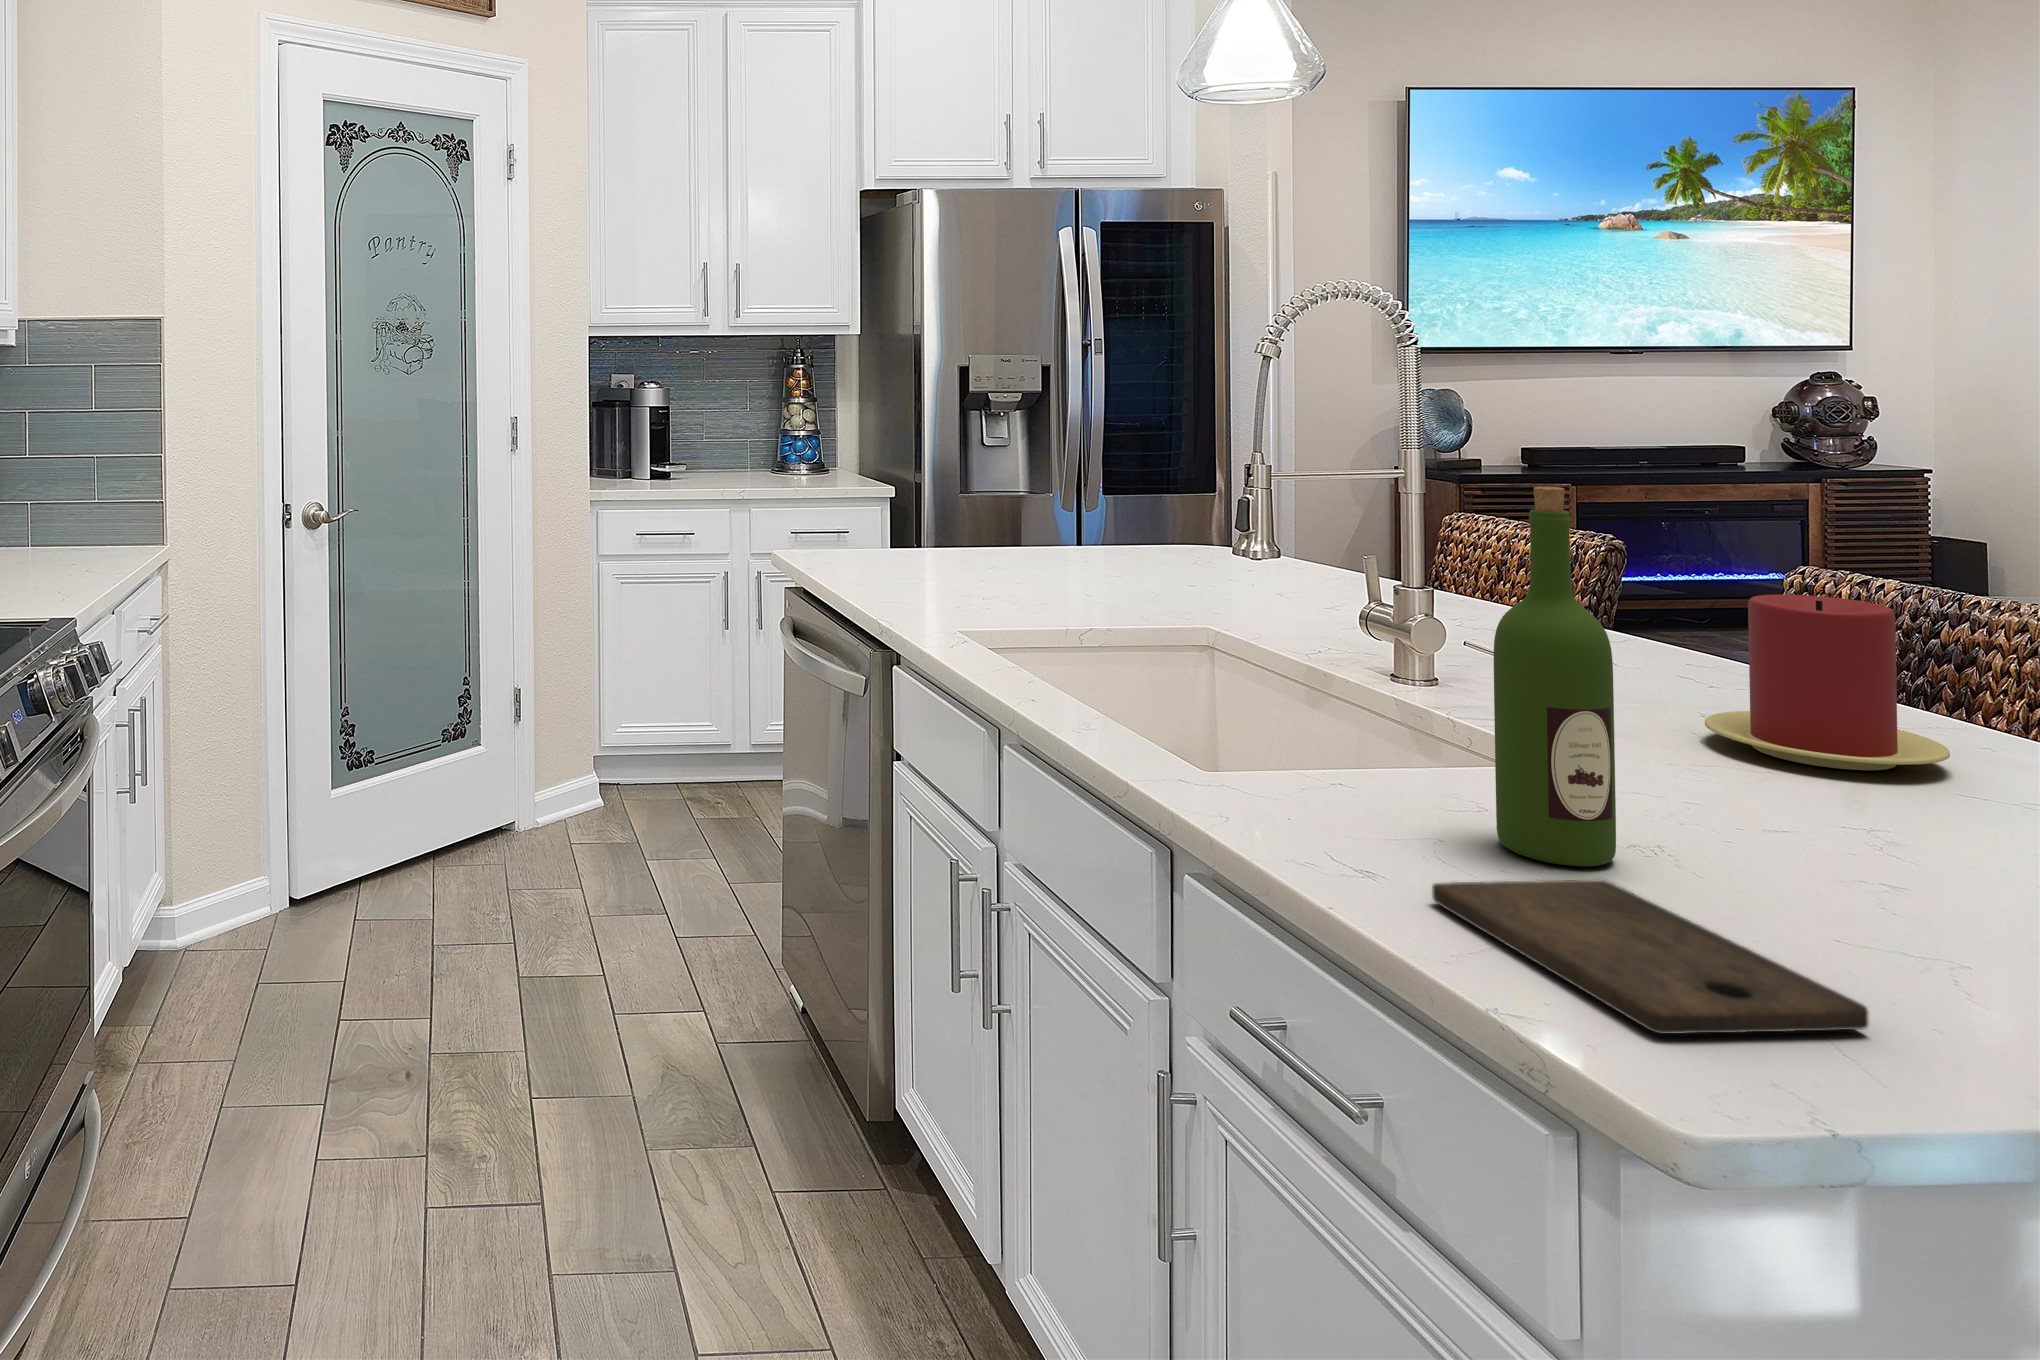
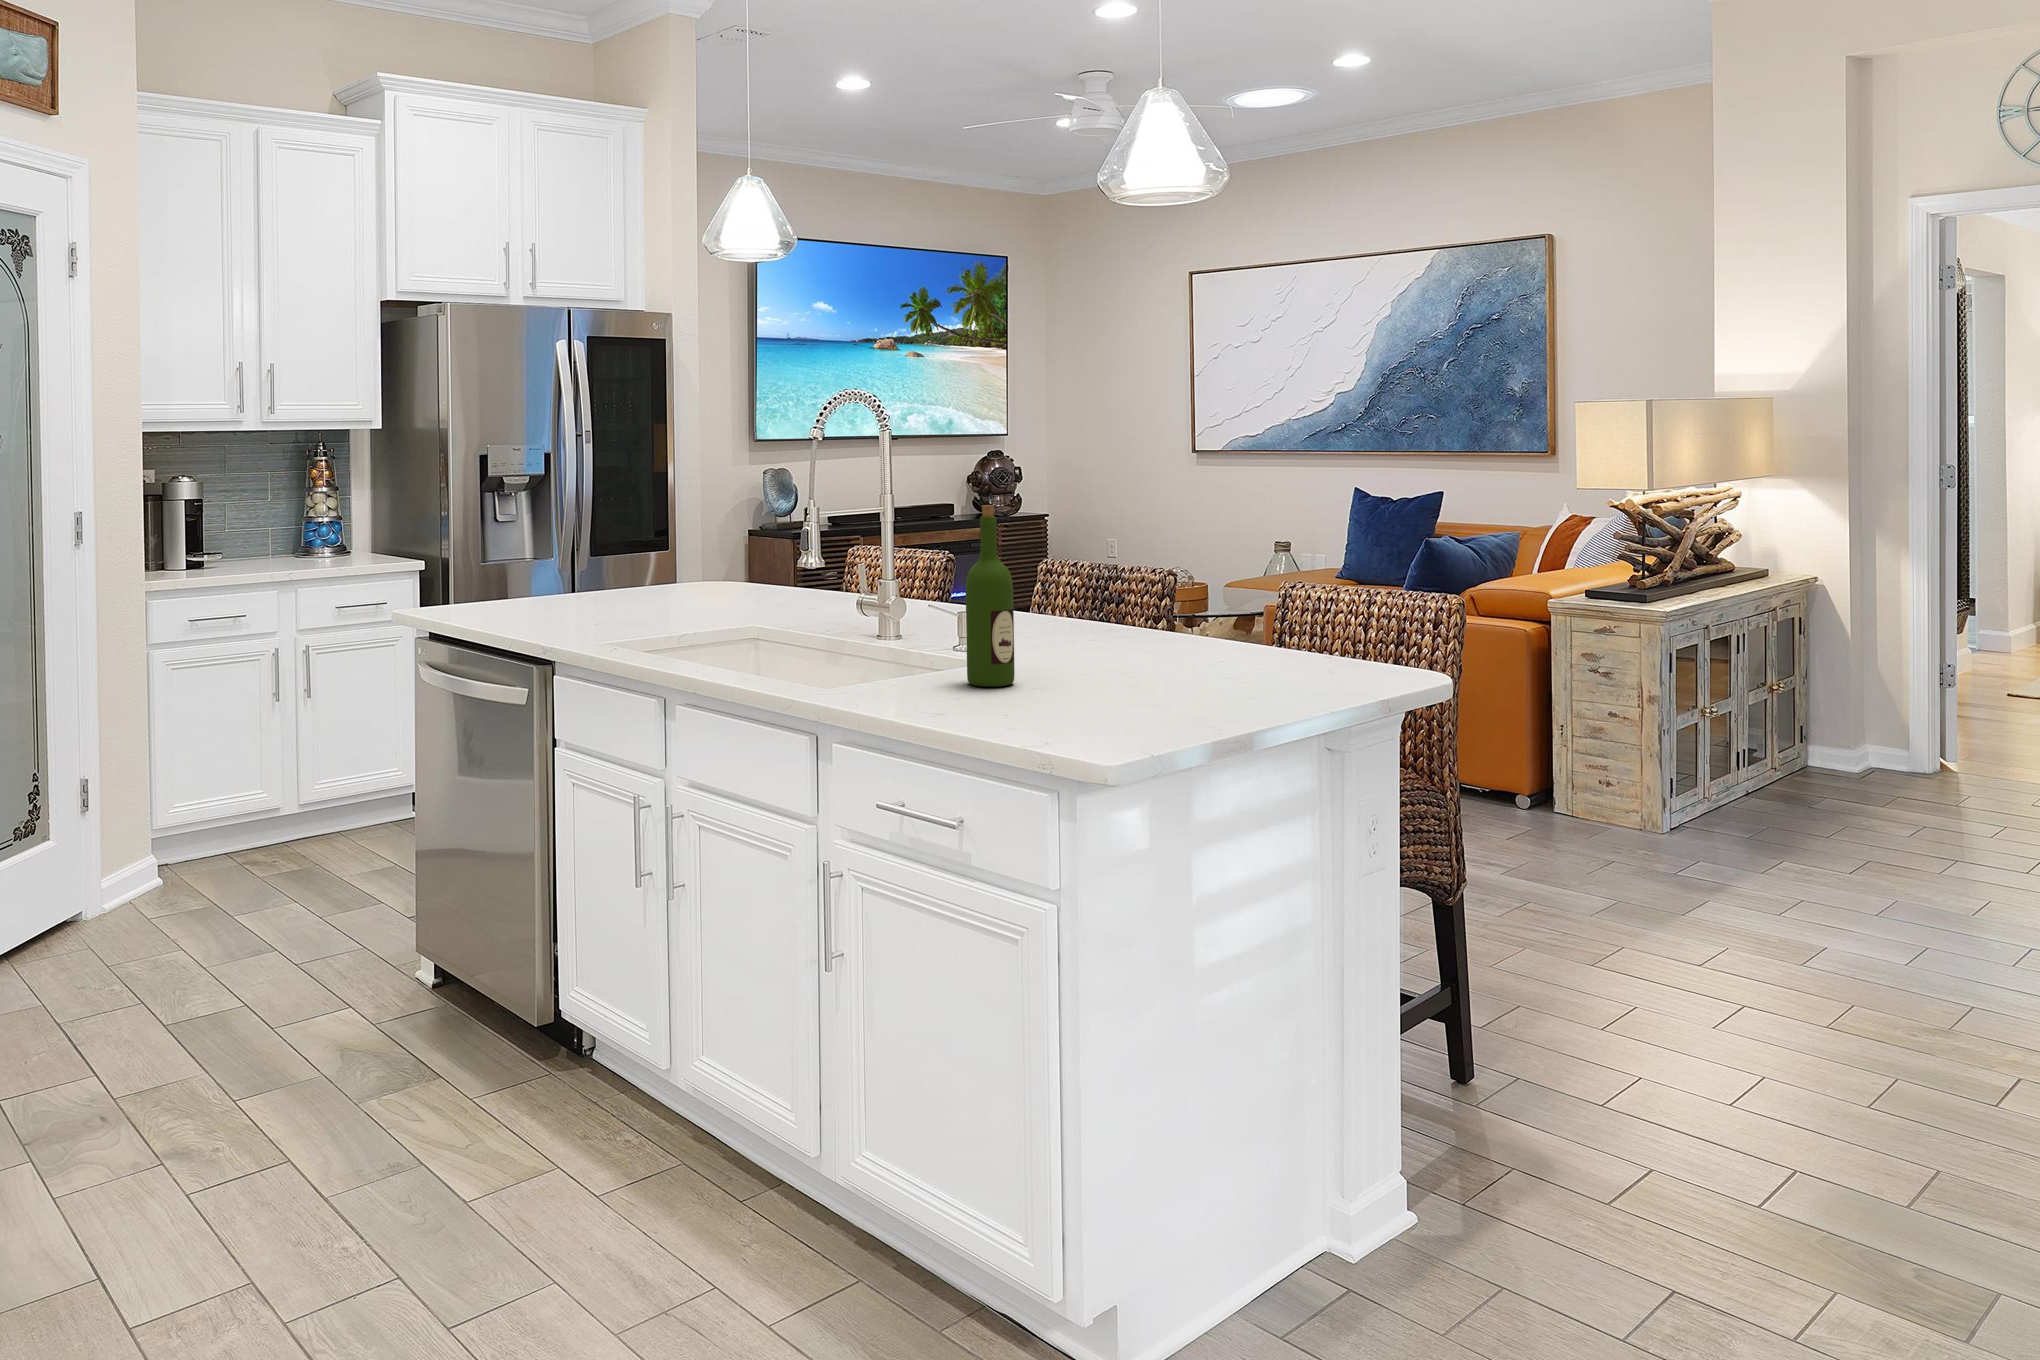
candle: present [1705,595,1950,770] -> none [1022,562,1114,643]
cutting board: present [1432,880,1869,1034] -> none [958,685,1115,722]

